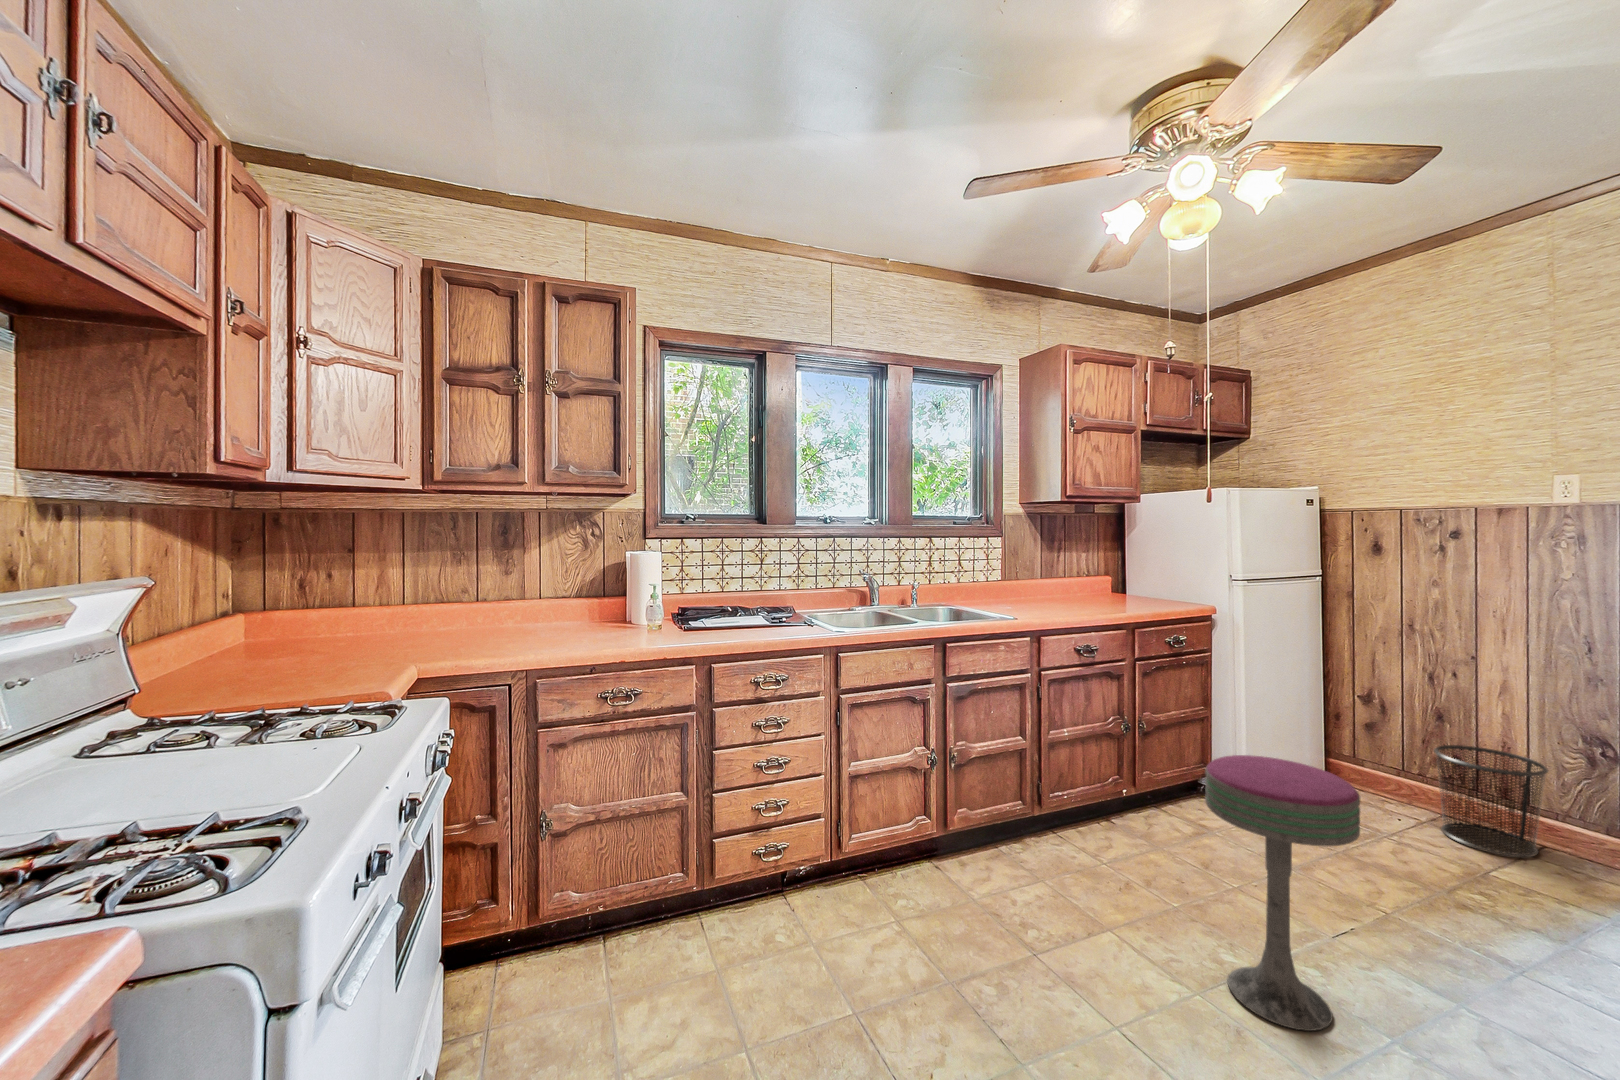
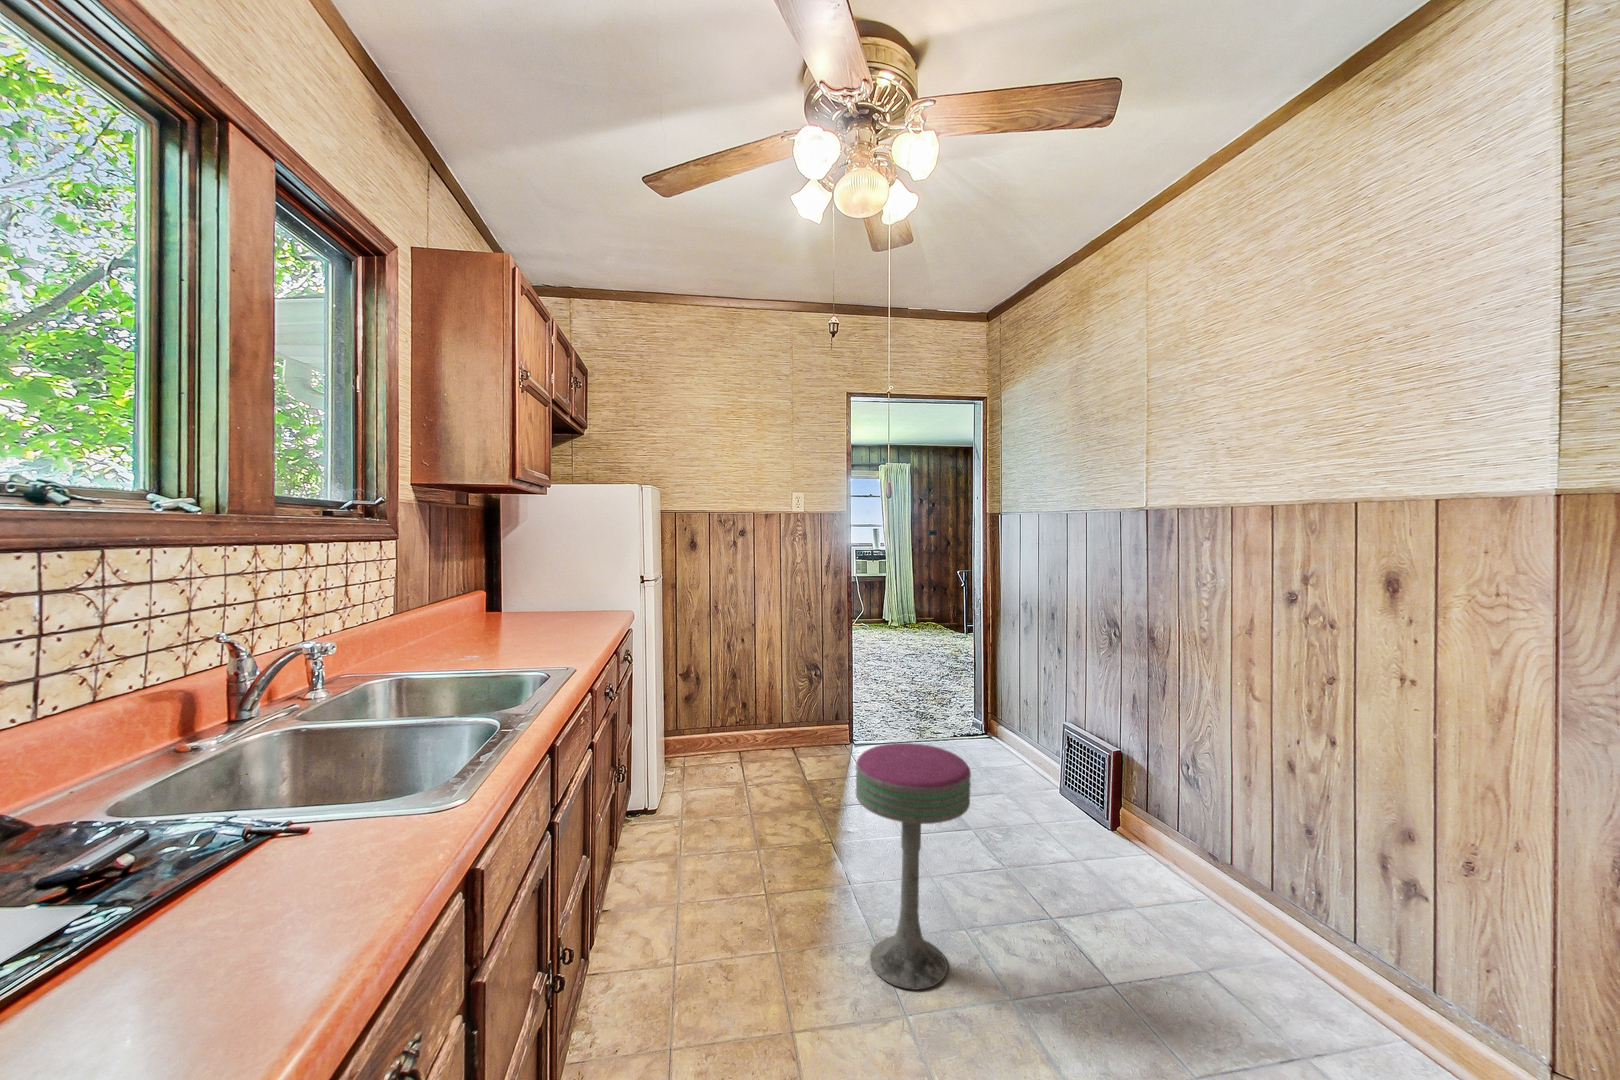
waste bin: present [1434,745,1548,857] -> none [749,690,807,767]

